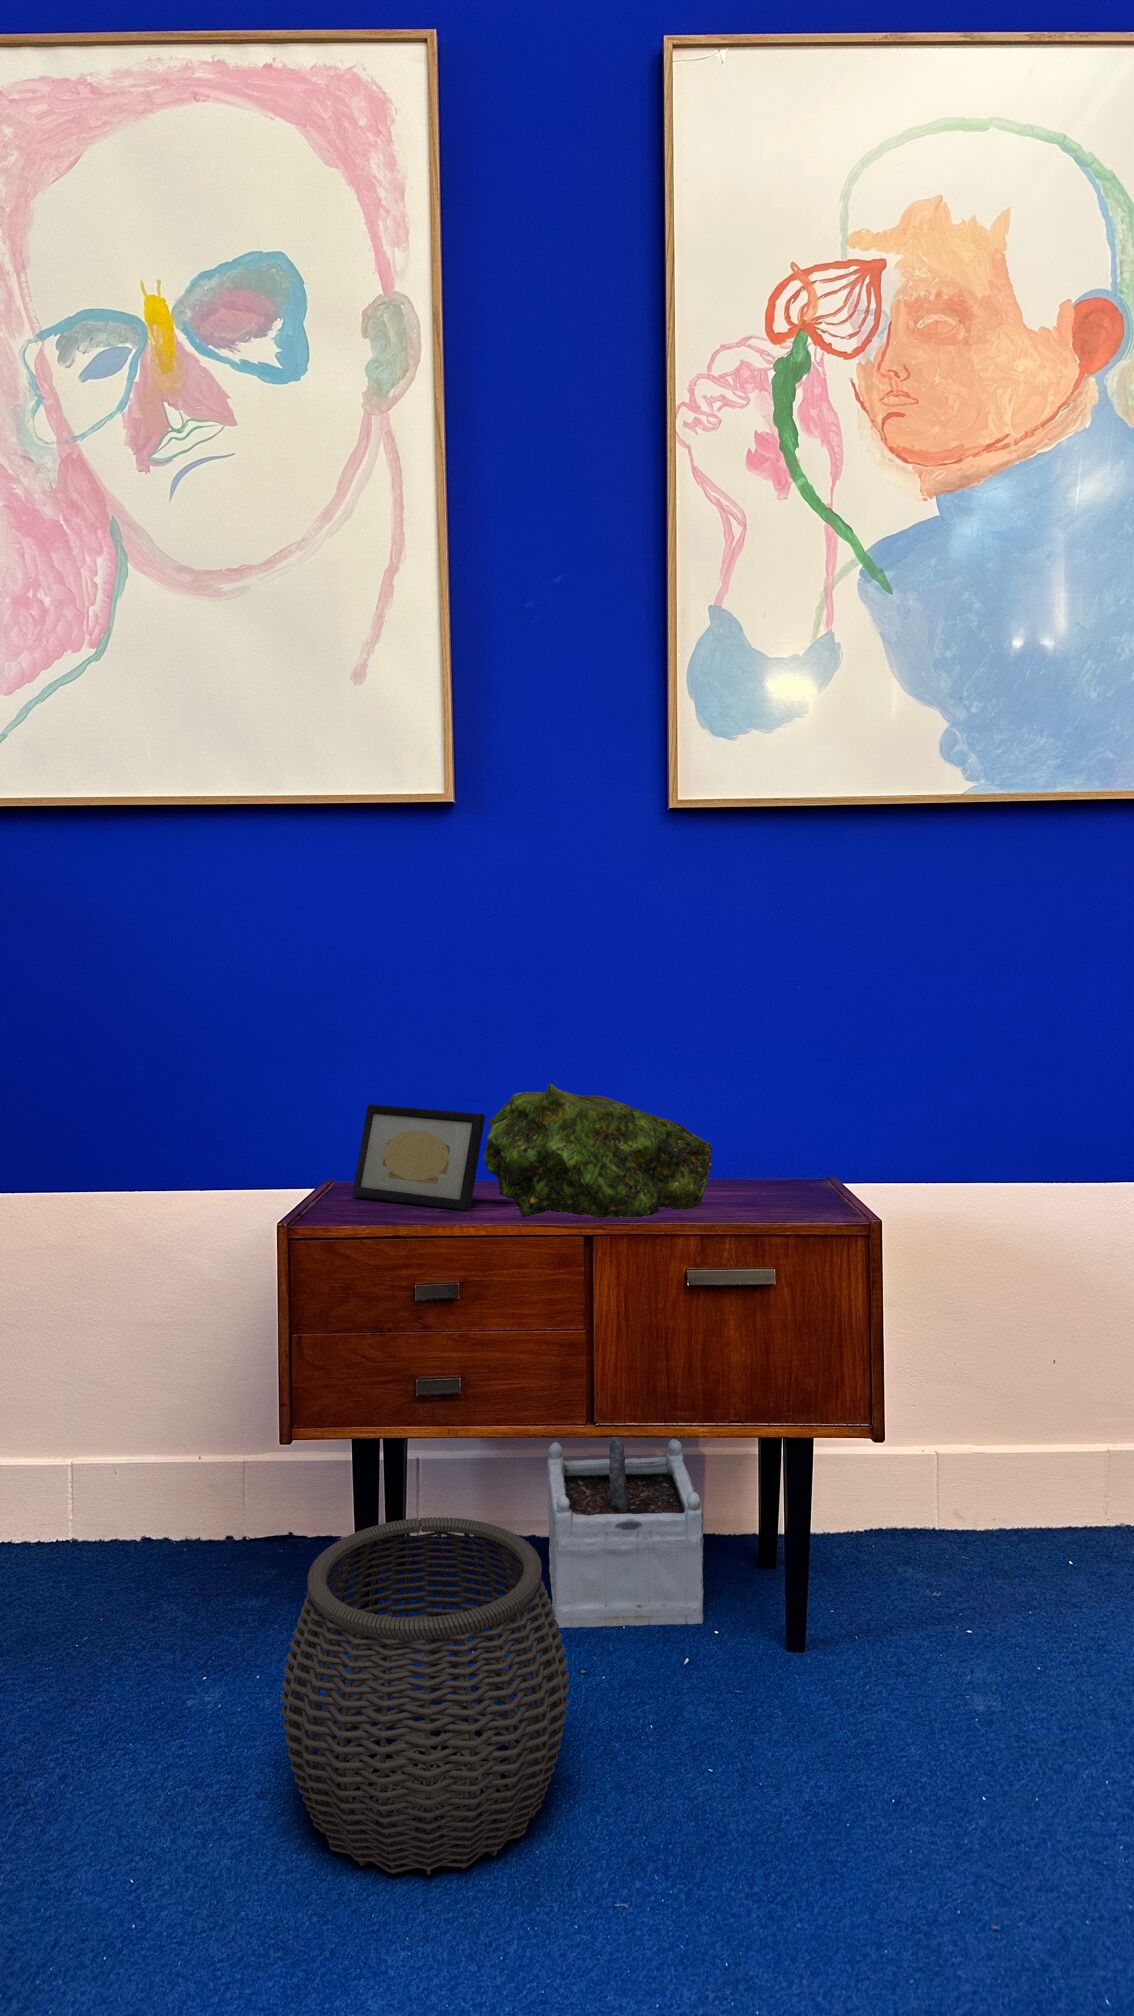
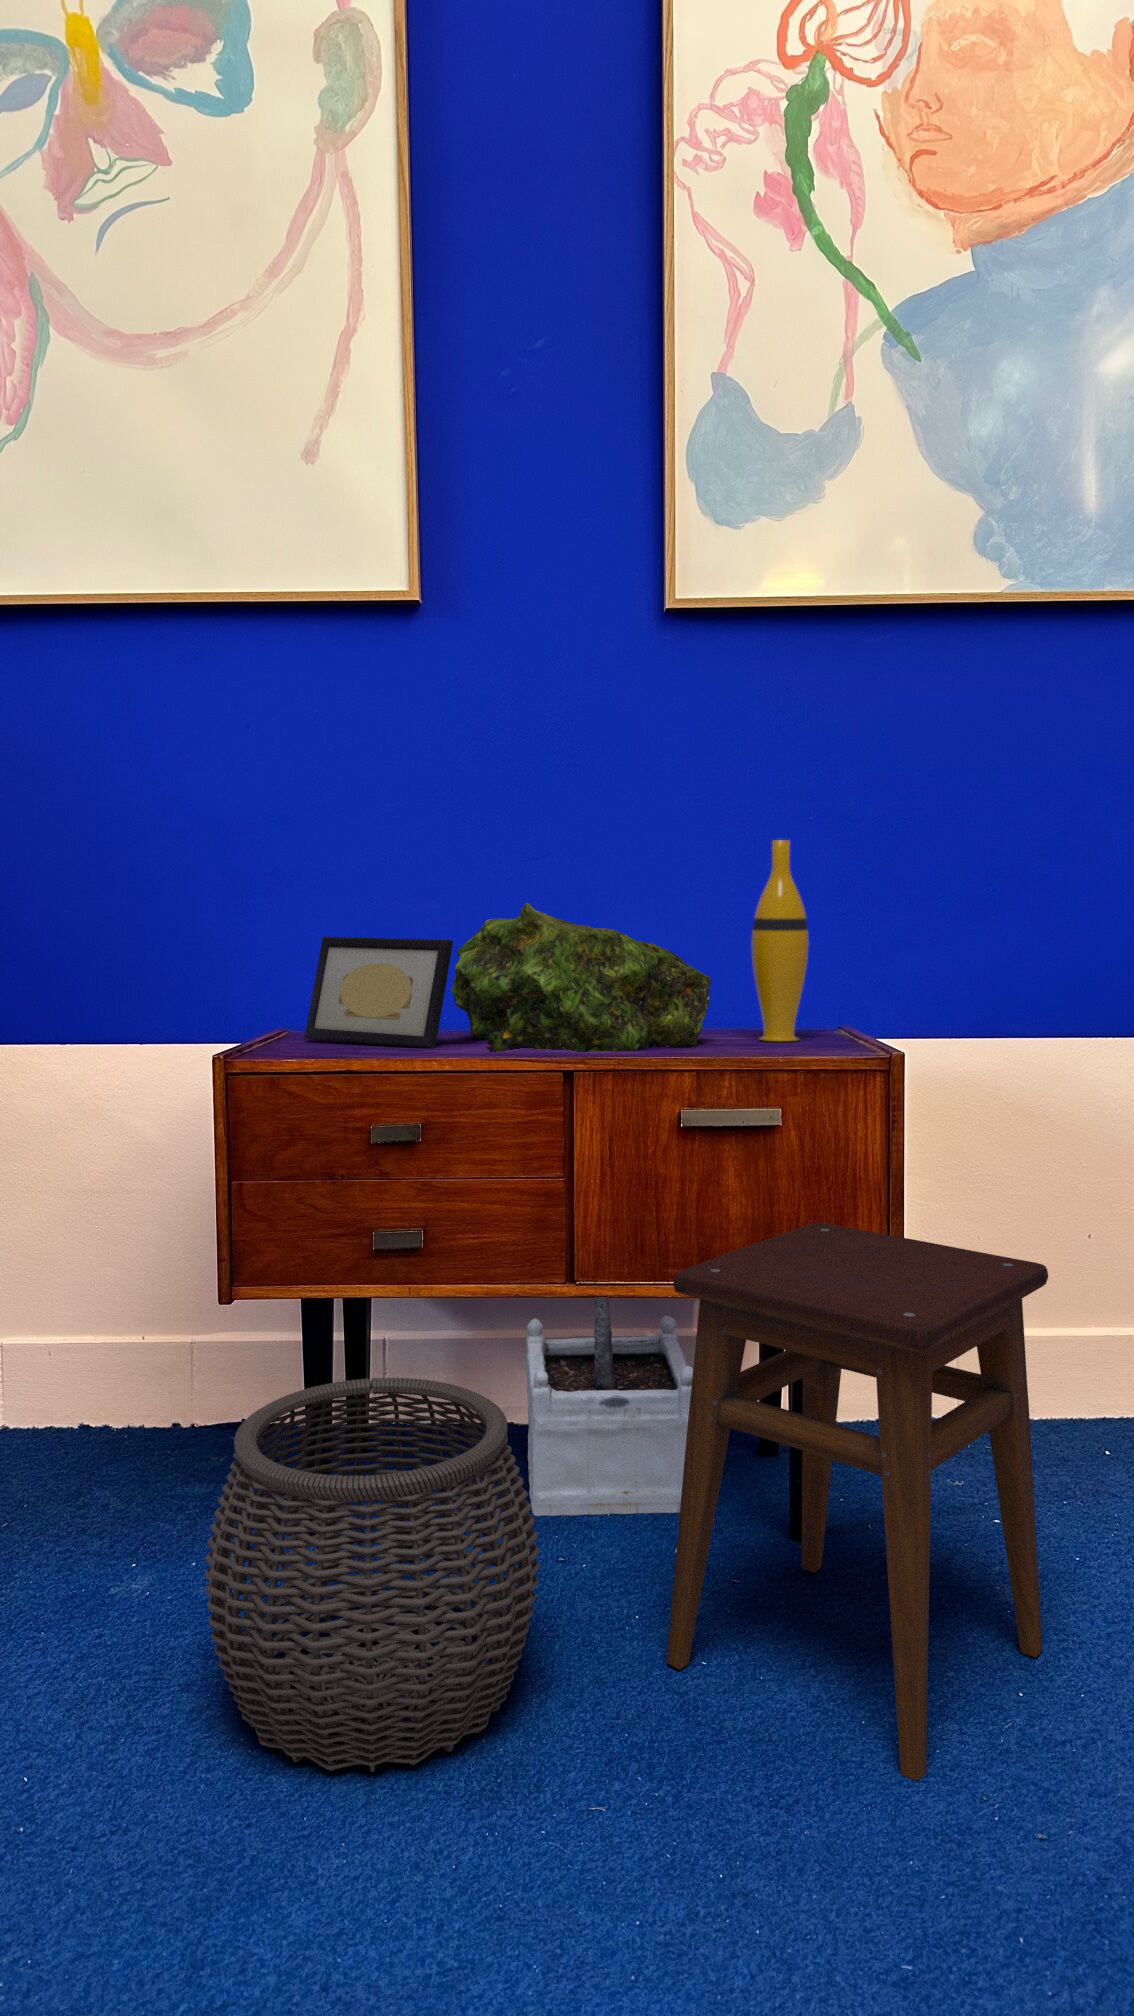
vase: none [748,1023,798,1201] -> present [751,840,809,1041]
stool: none [679,1373,1007,1881] -> present [667,1222,1048,1781]

